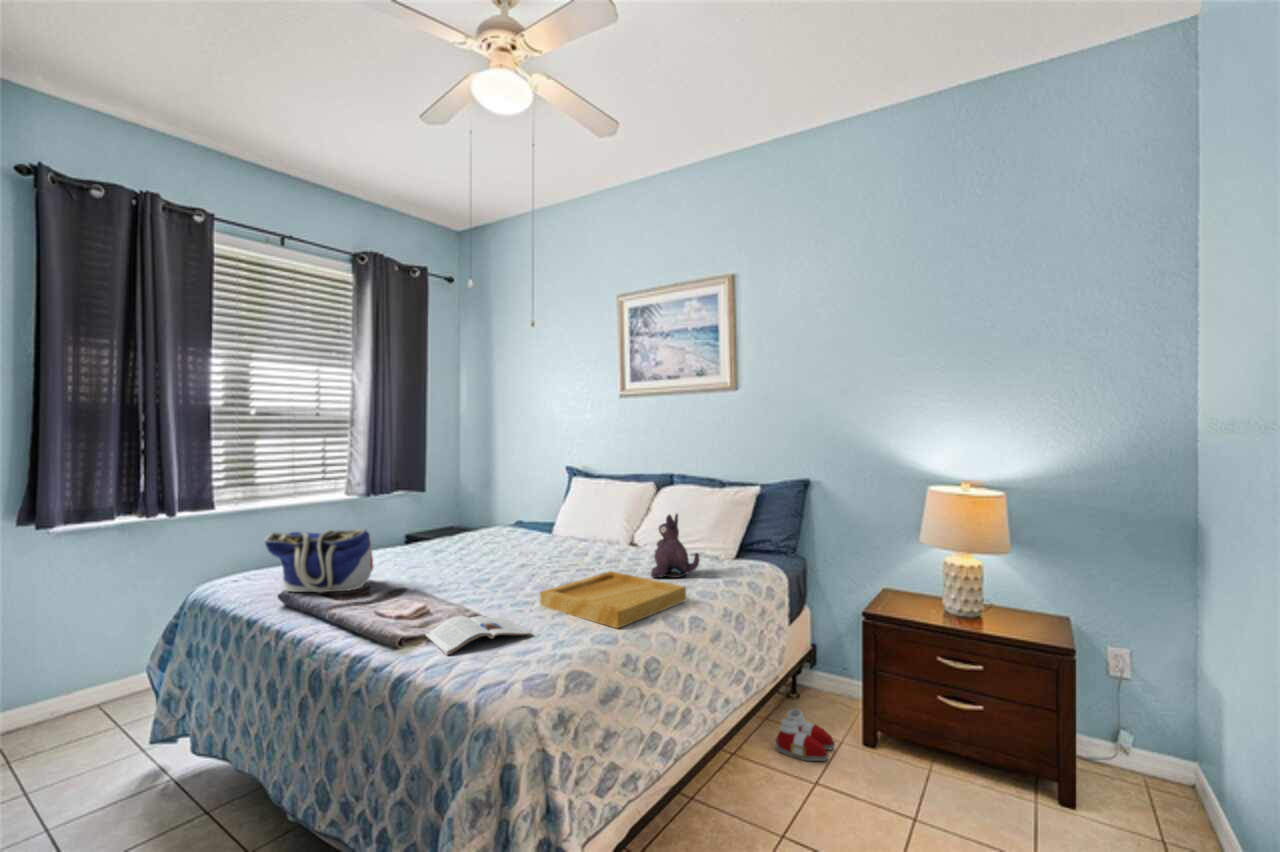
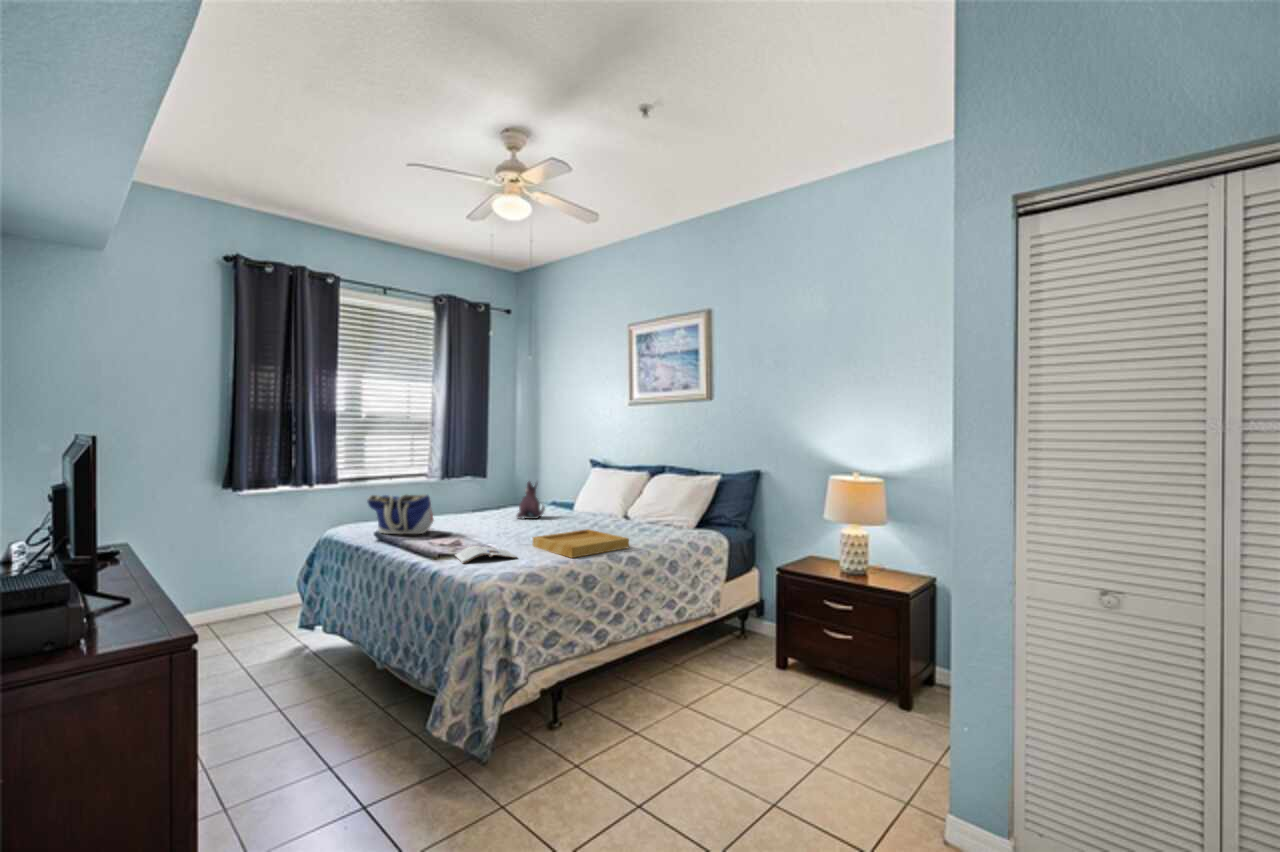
plush toy: present [651,514,699,578] -> present [516,482,545,519]
slippers: present [776,709,835,761] -> none [708,639,753,673]

